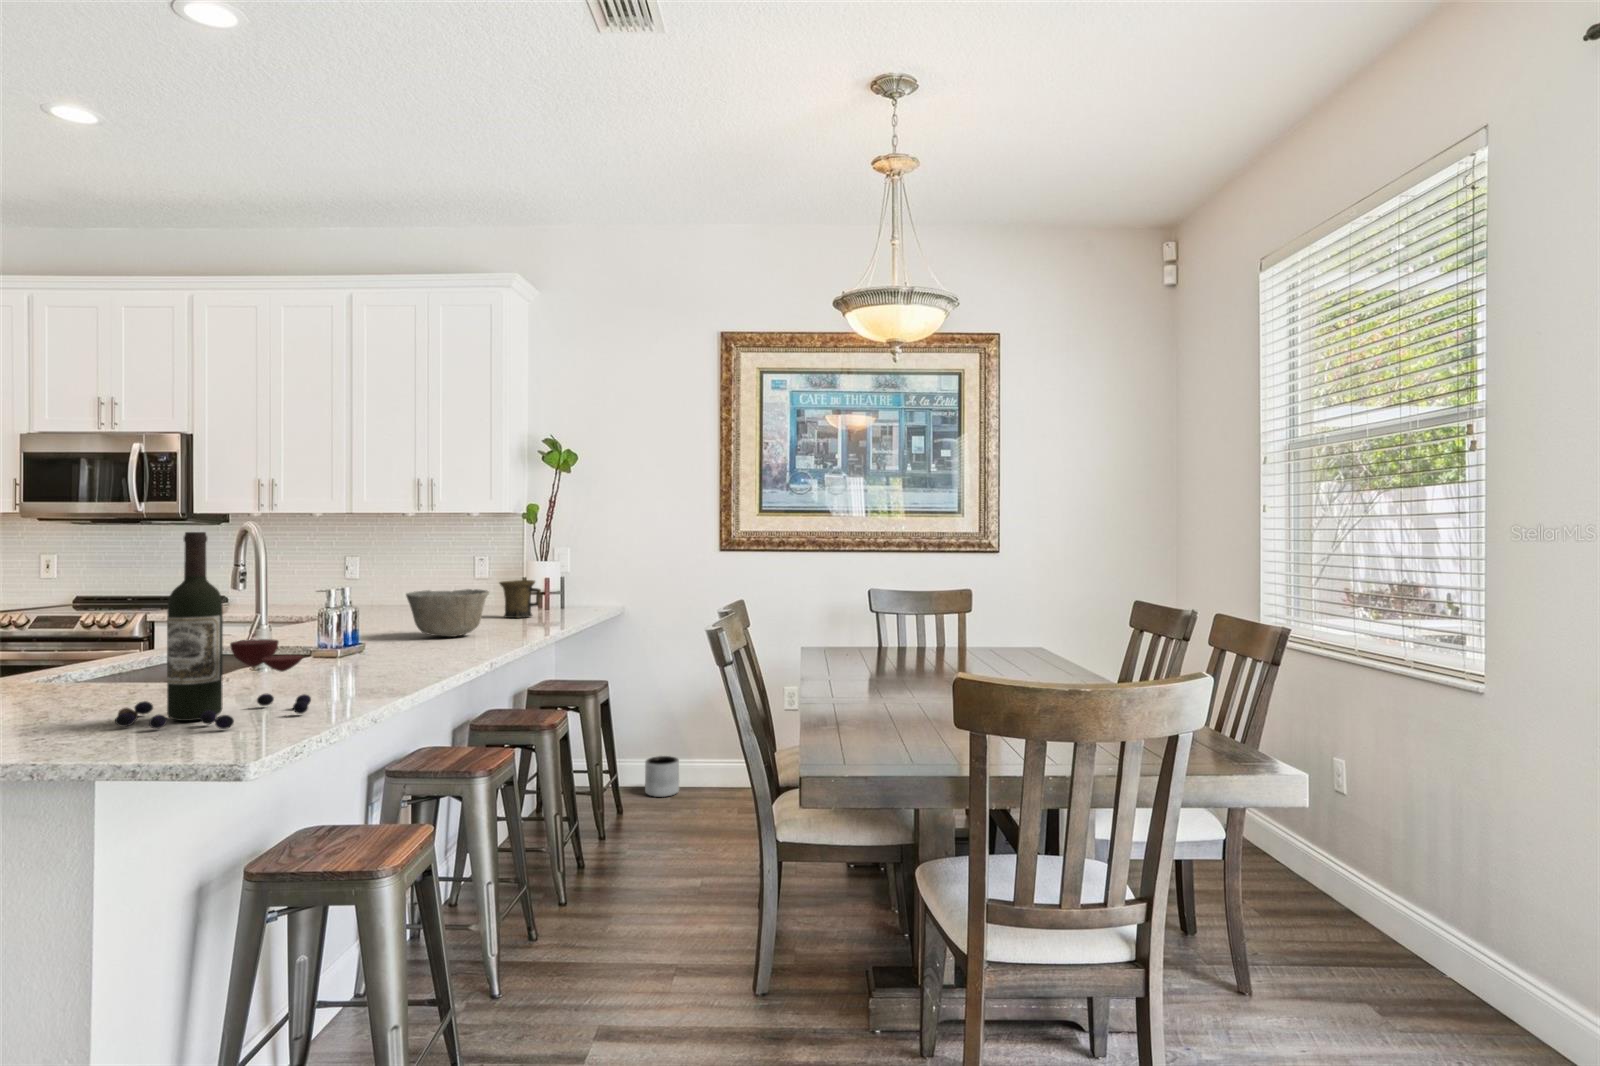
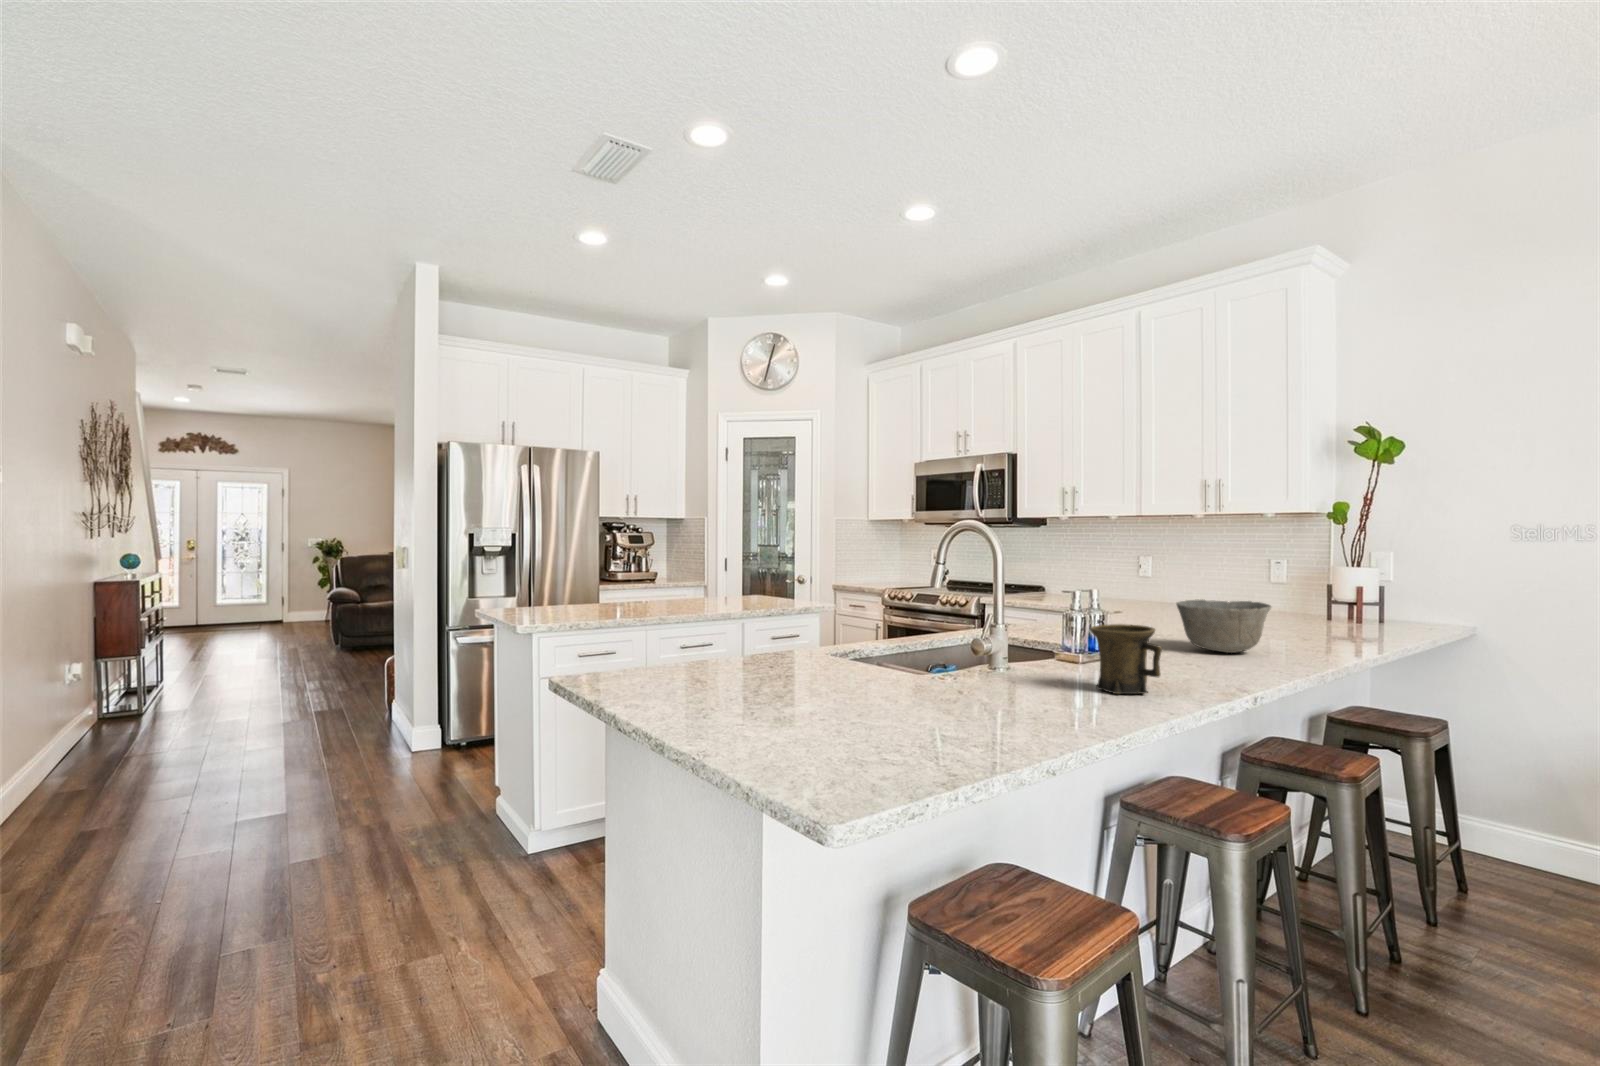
wine bottle: present [115,532,311,729] -> none [876,552,1035,755]
mug: present [500,580,541,618] -> present [1090,624,1162,694]
planter: present [645,756,679,797] -> none [1510,831,1572,892]

